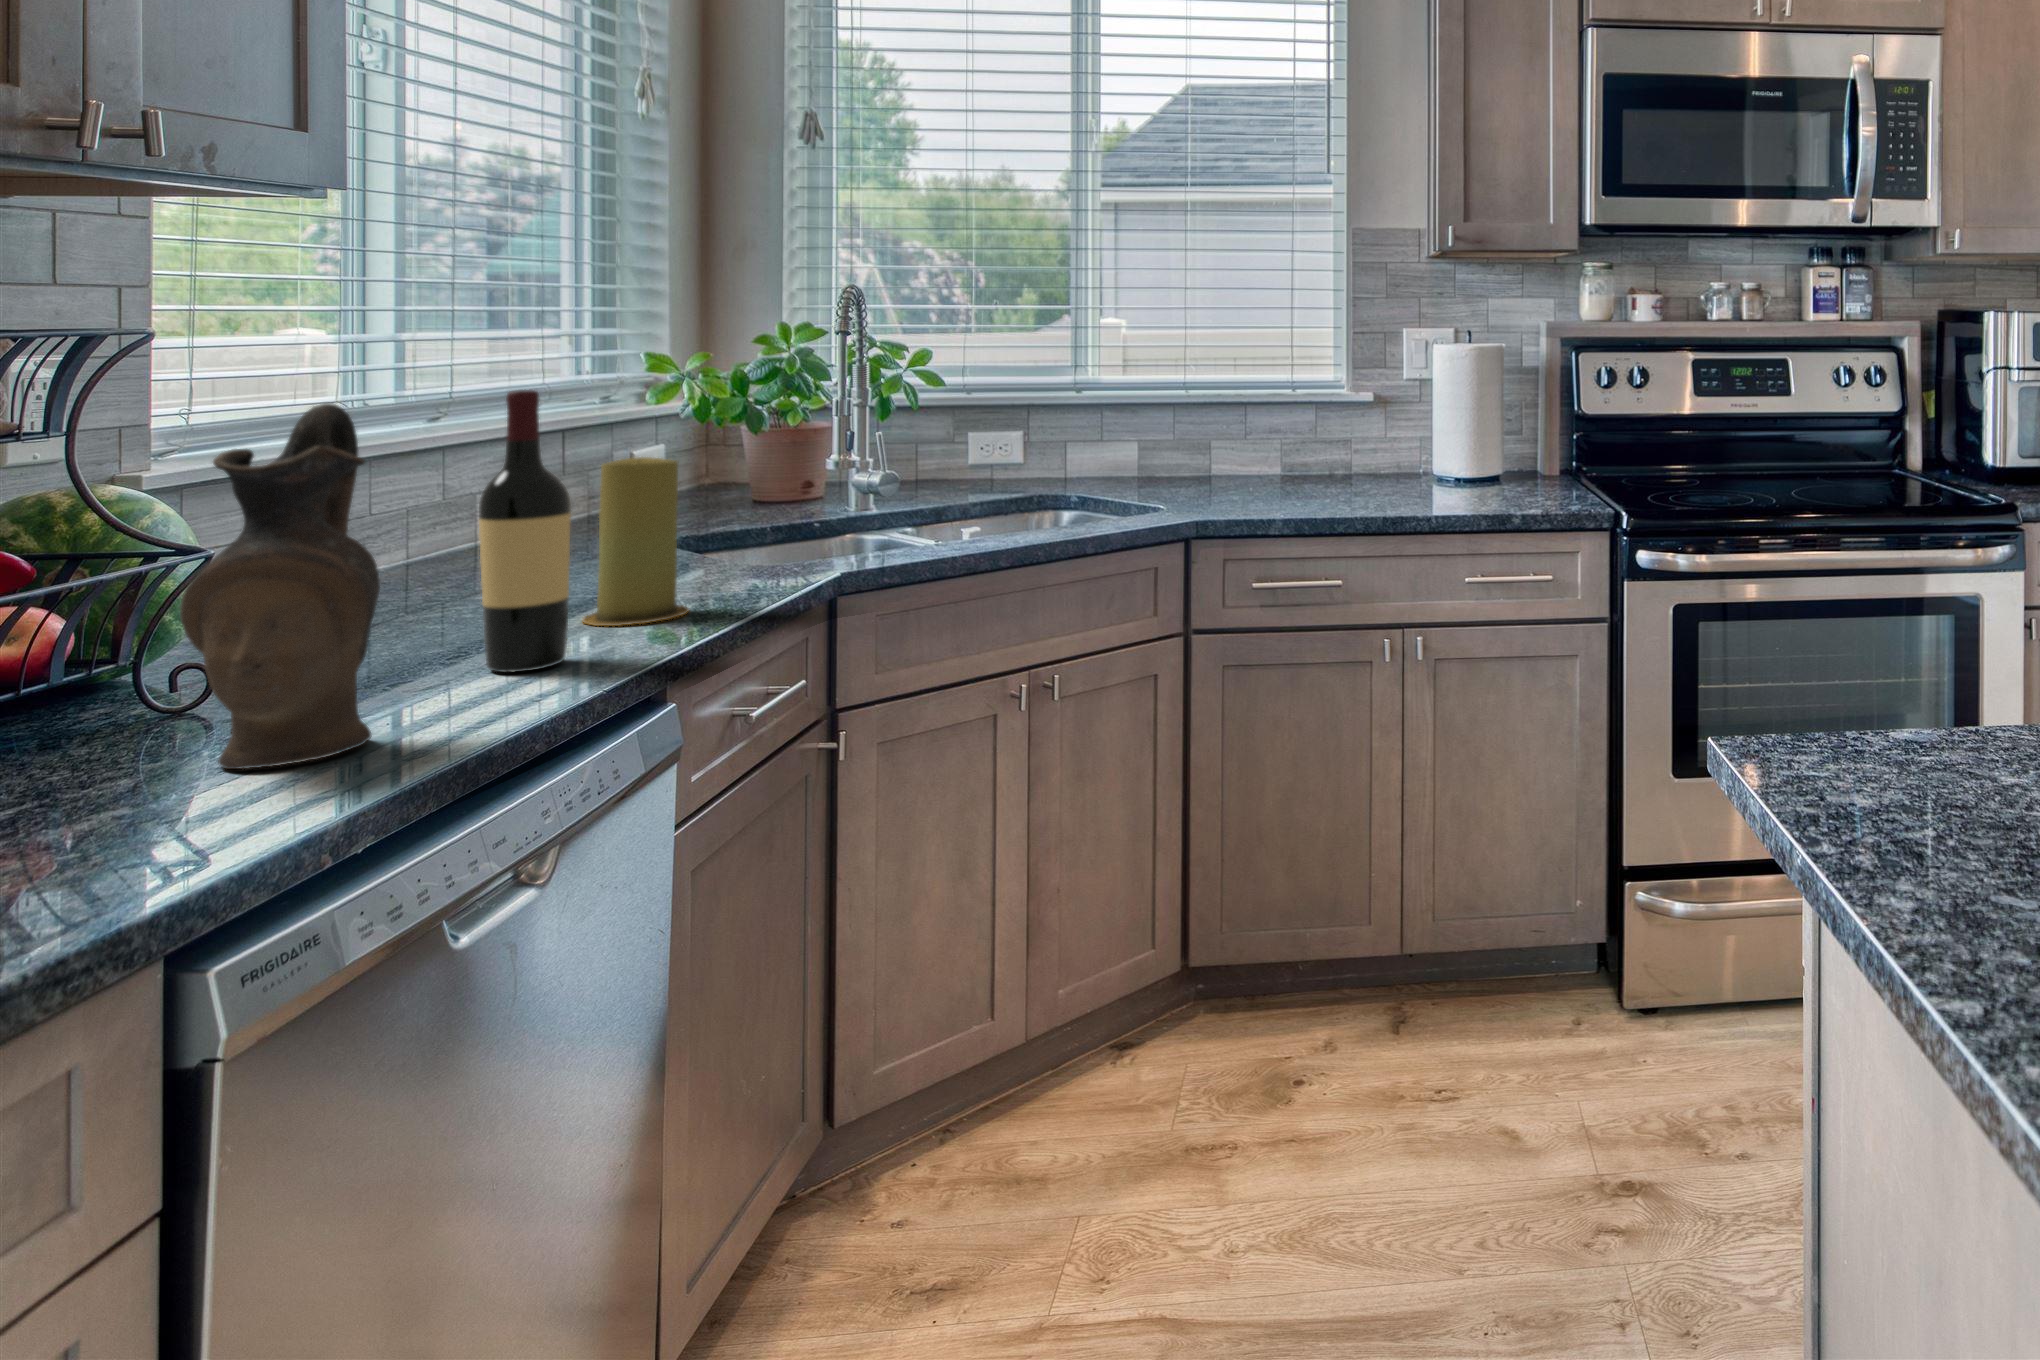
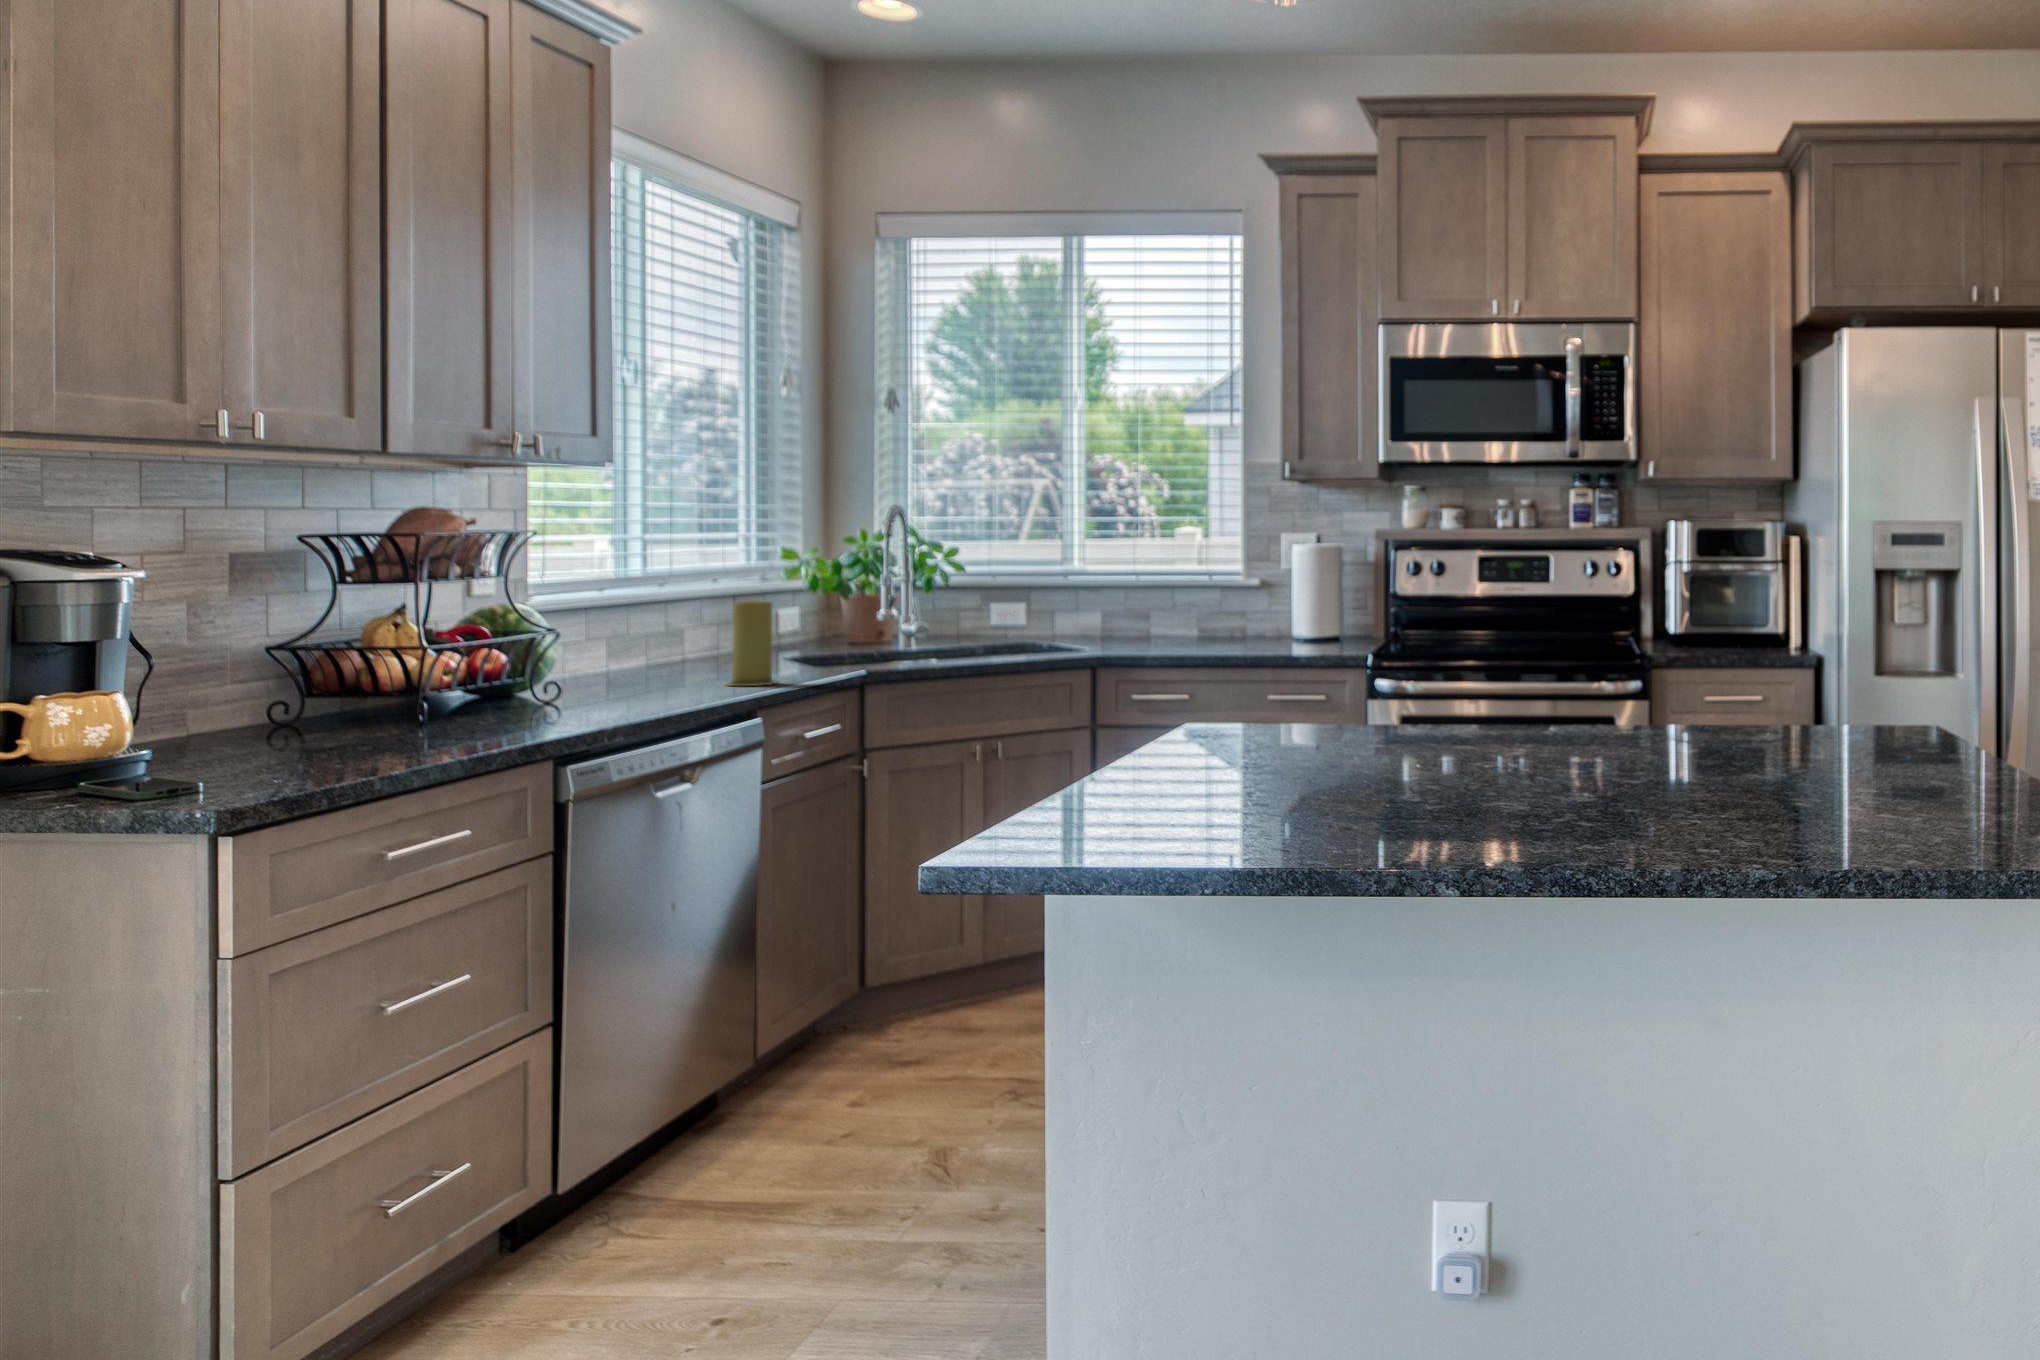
wine bottle: present [479,390,571,673] -> none [671,561,712,697]
ceramic pitcher: present [180,403,380,769] -> none [552,562,626,713]

